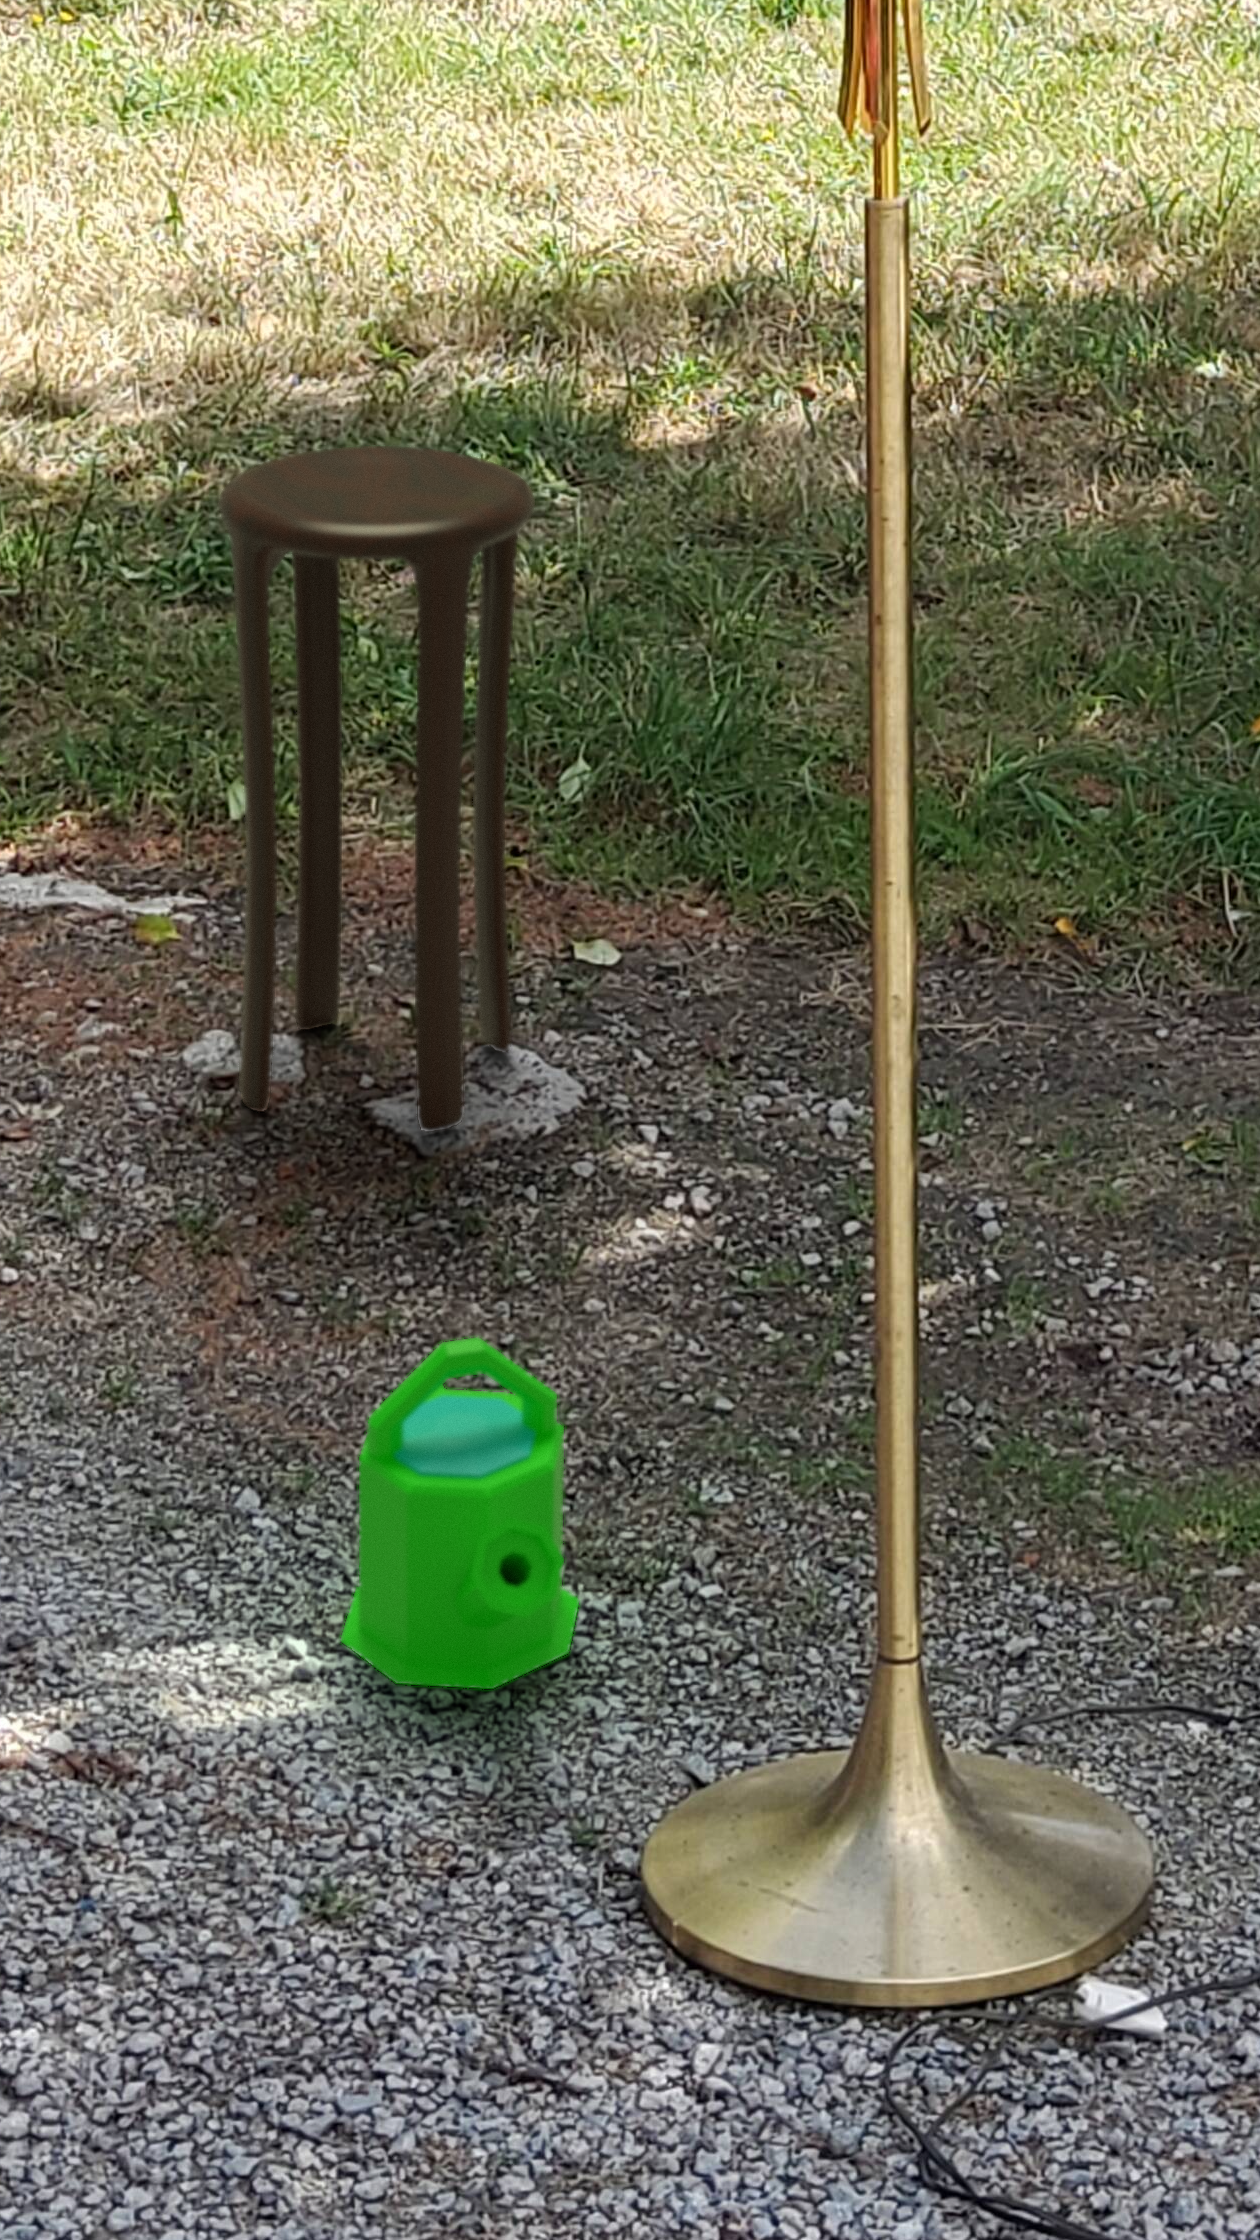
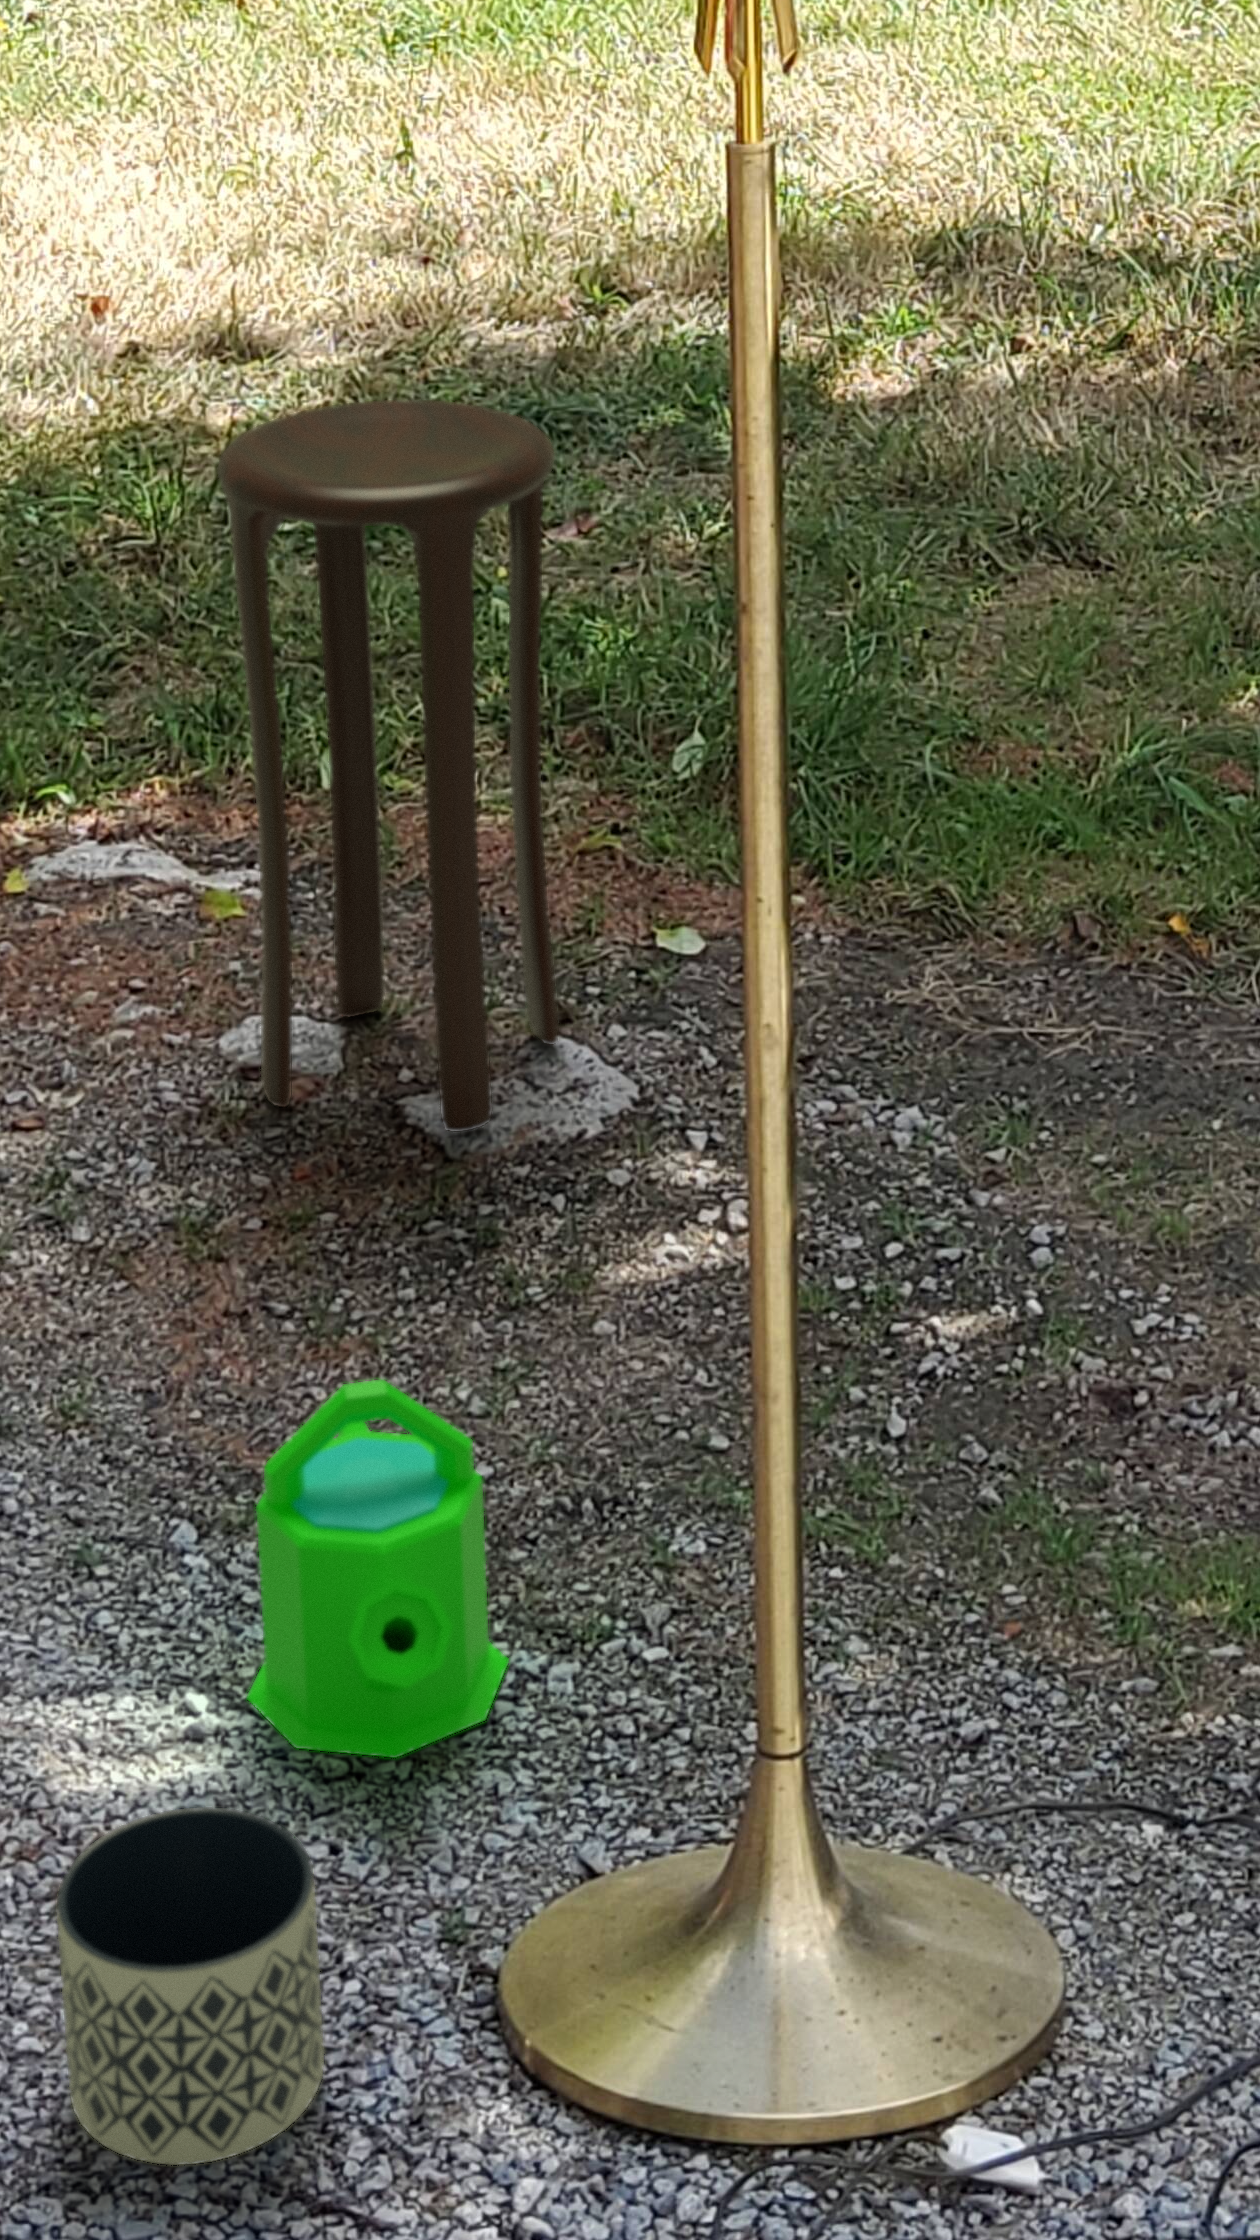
planter: none [264,1721,501,2049] -> present [57,1807,324,2165]

